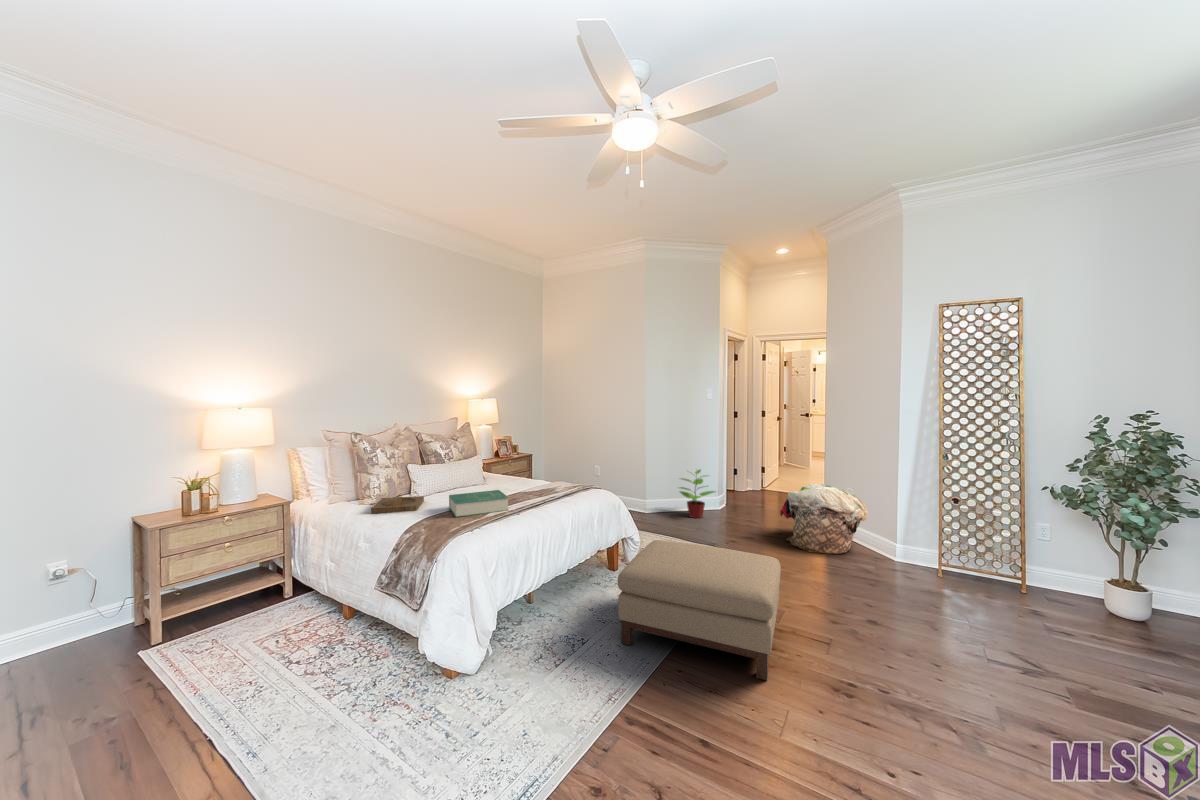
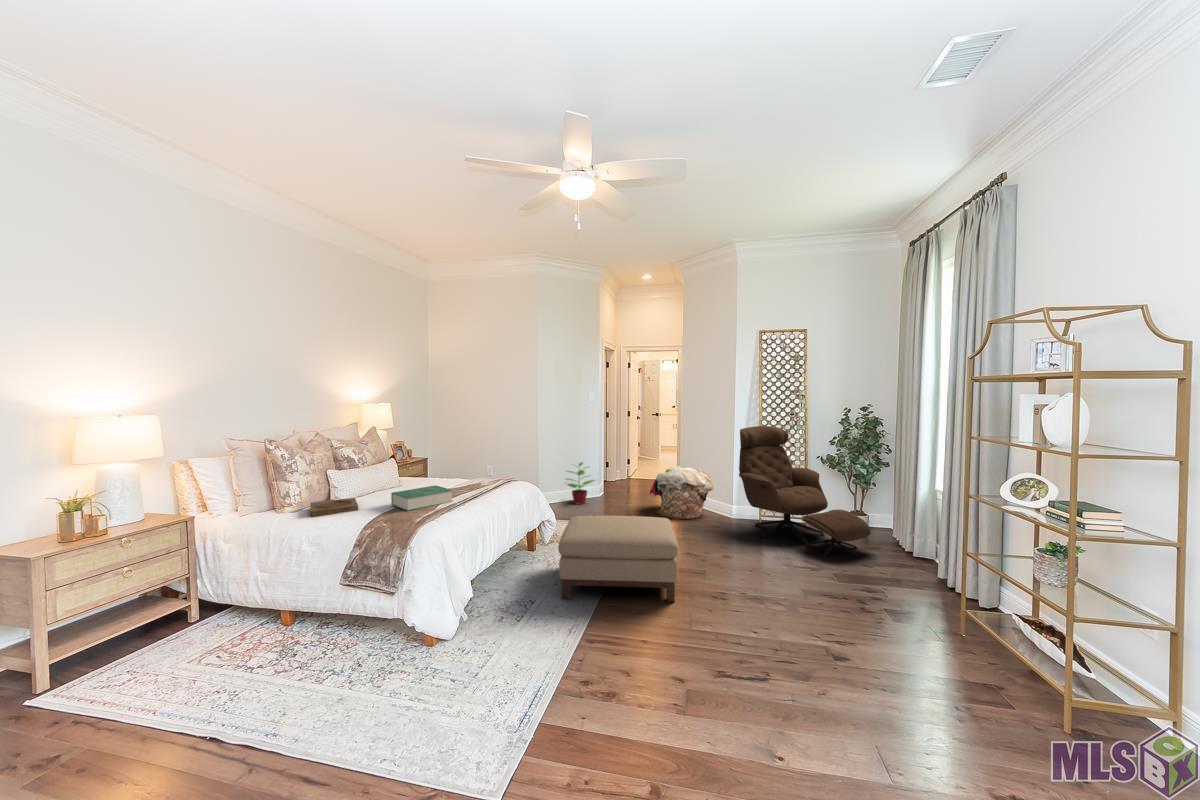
lounge chair: none [902,438,1145,663] -> present [739,426,871,558]

